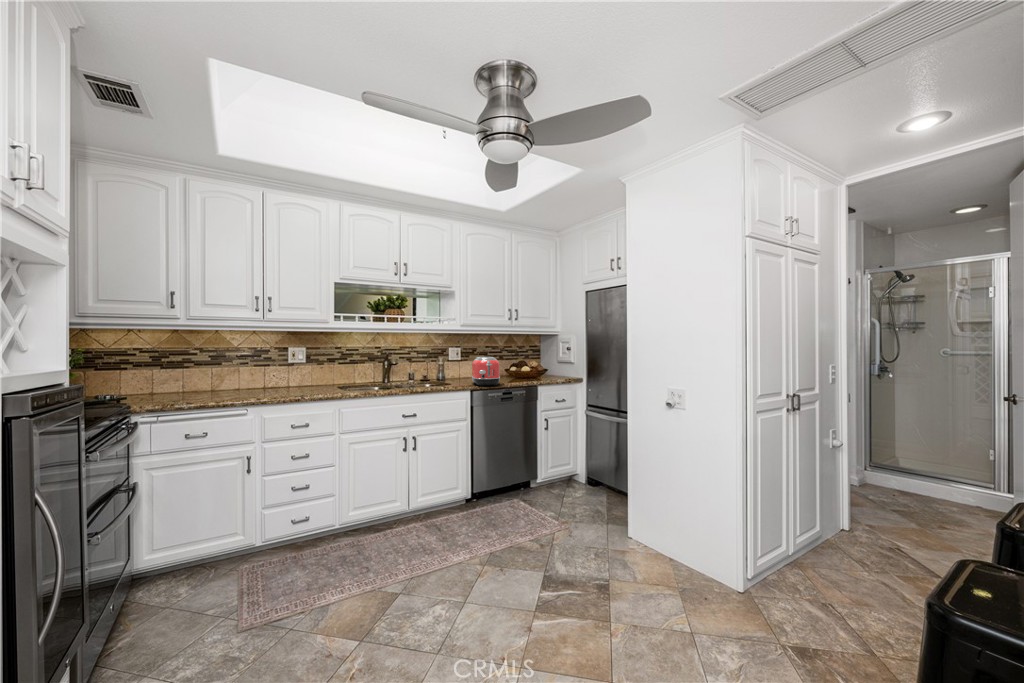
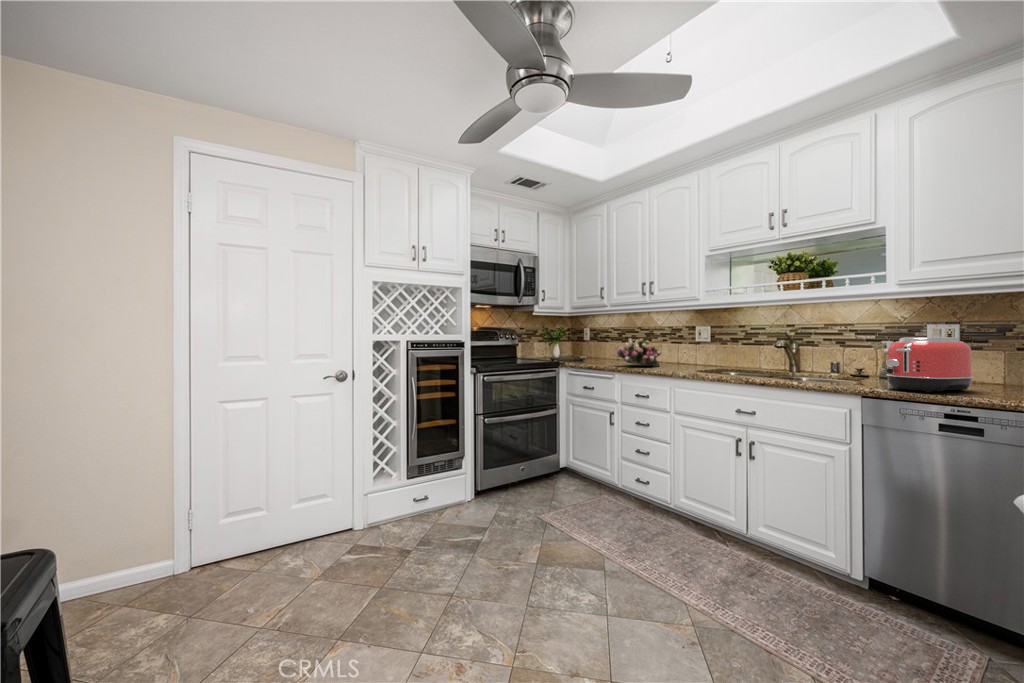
flower arrangement: none [220,363,280,394] -> present [615,339,661,366]

